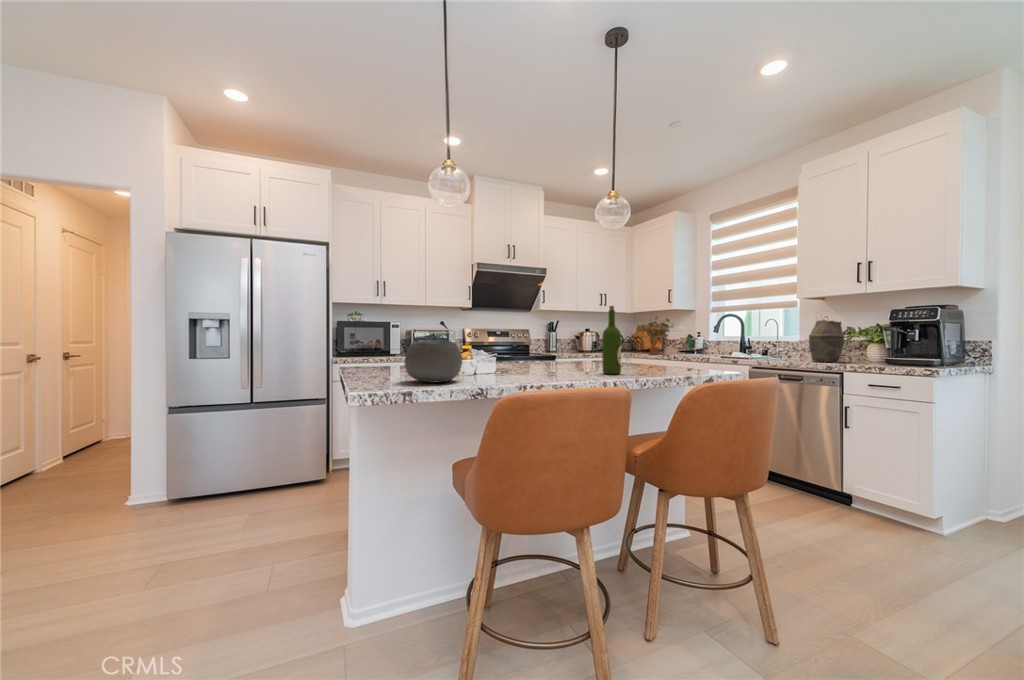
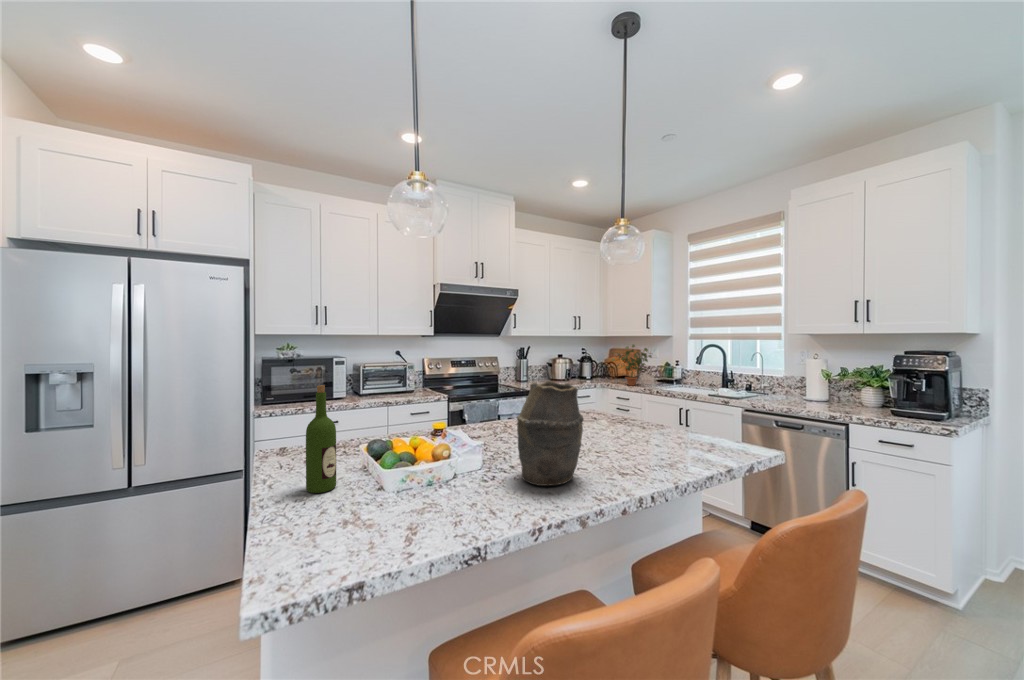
wine bottle: present [602,306,621,374] -> present [306,385,336,493]
vase: present [809,320,845,362] -> present [517,381,583,486]
bowl: present [404,341,462,383] -> none [352,446,440,522]

